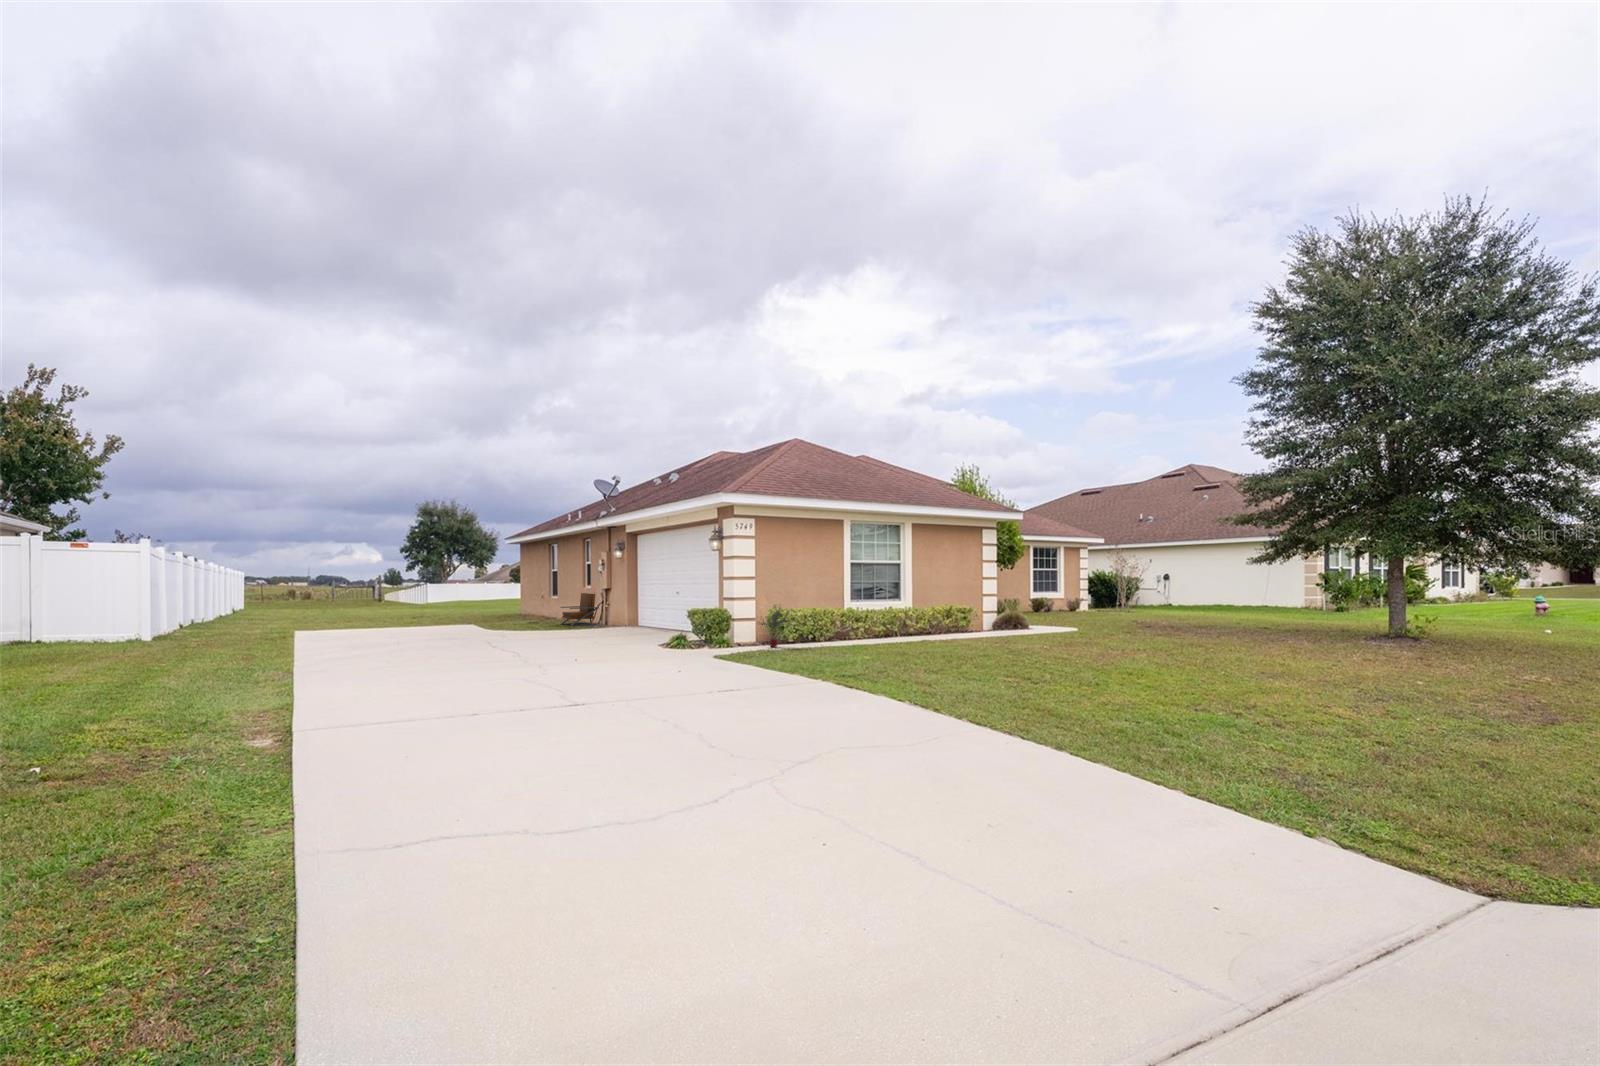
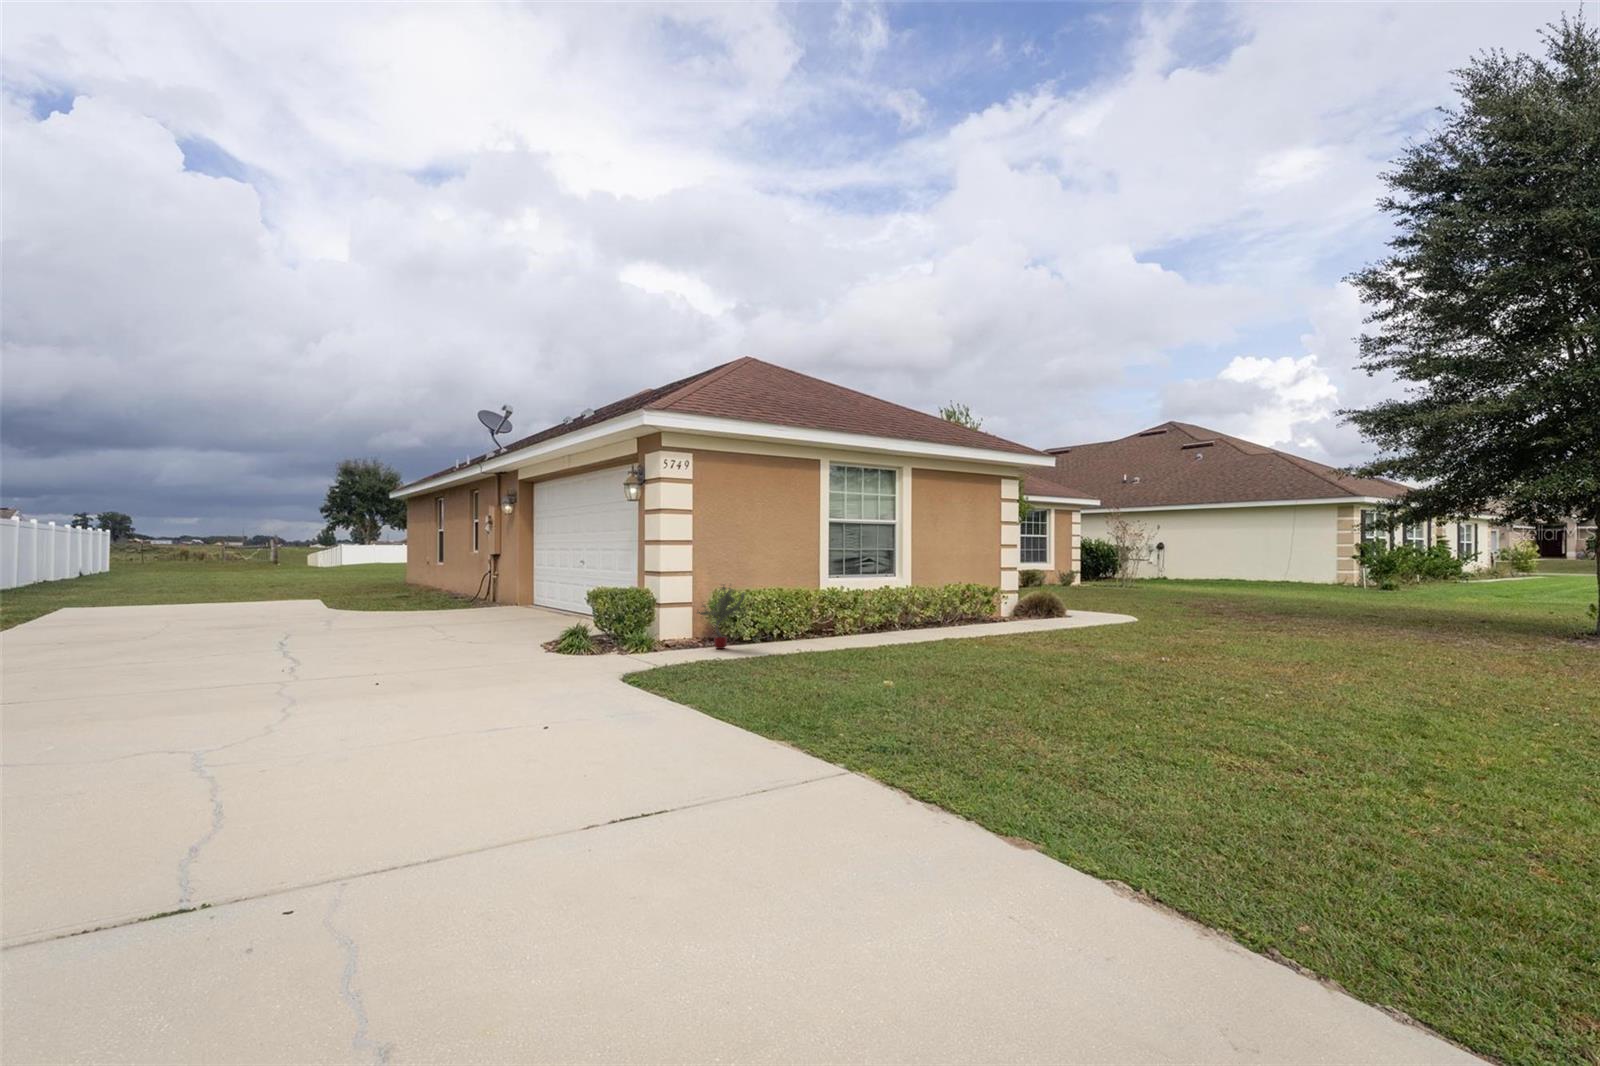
lounge chair: present [561,593,599,626] -> none [432,559,484,604]

